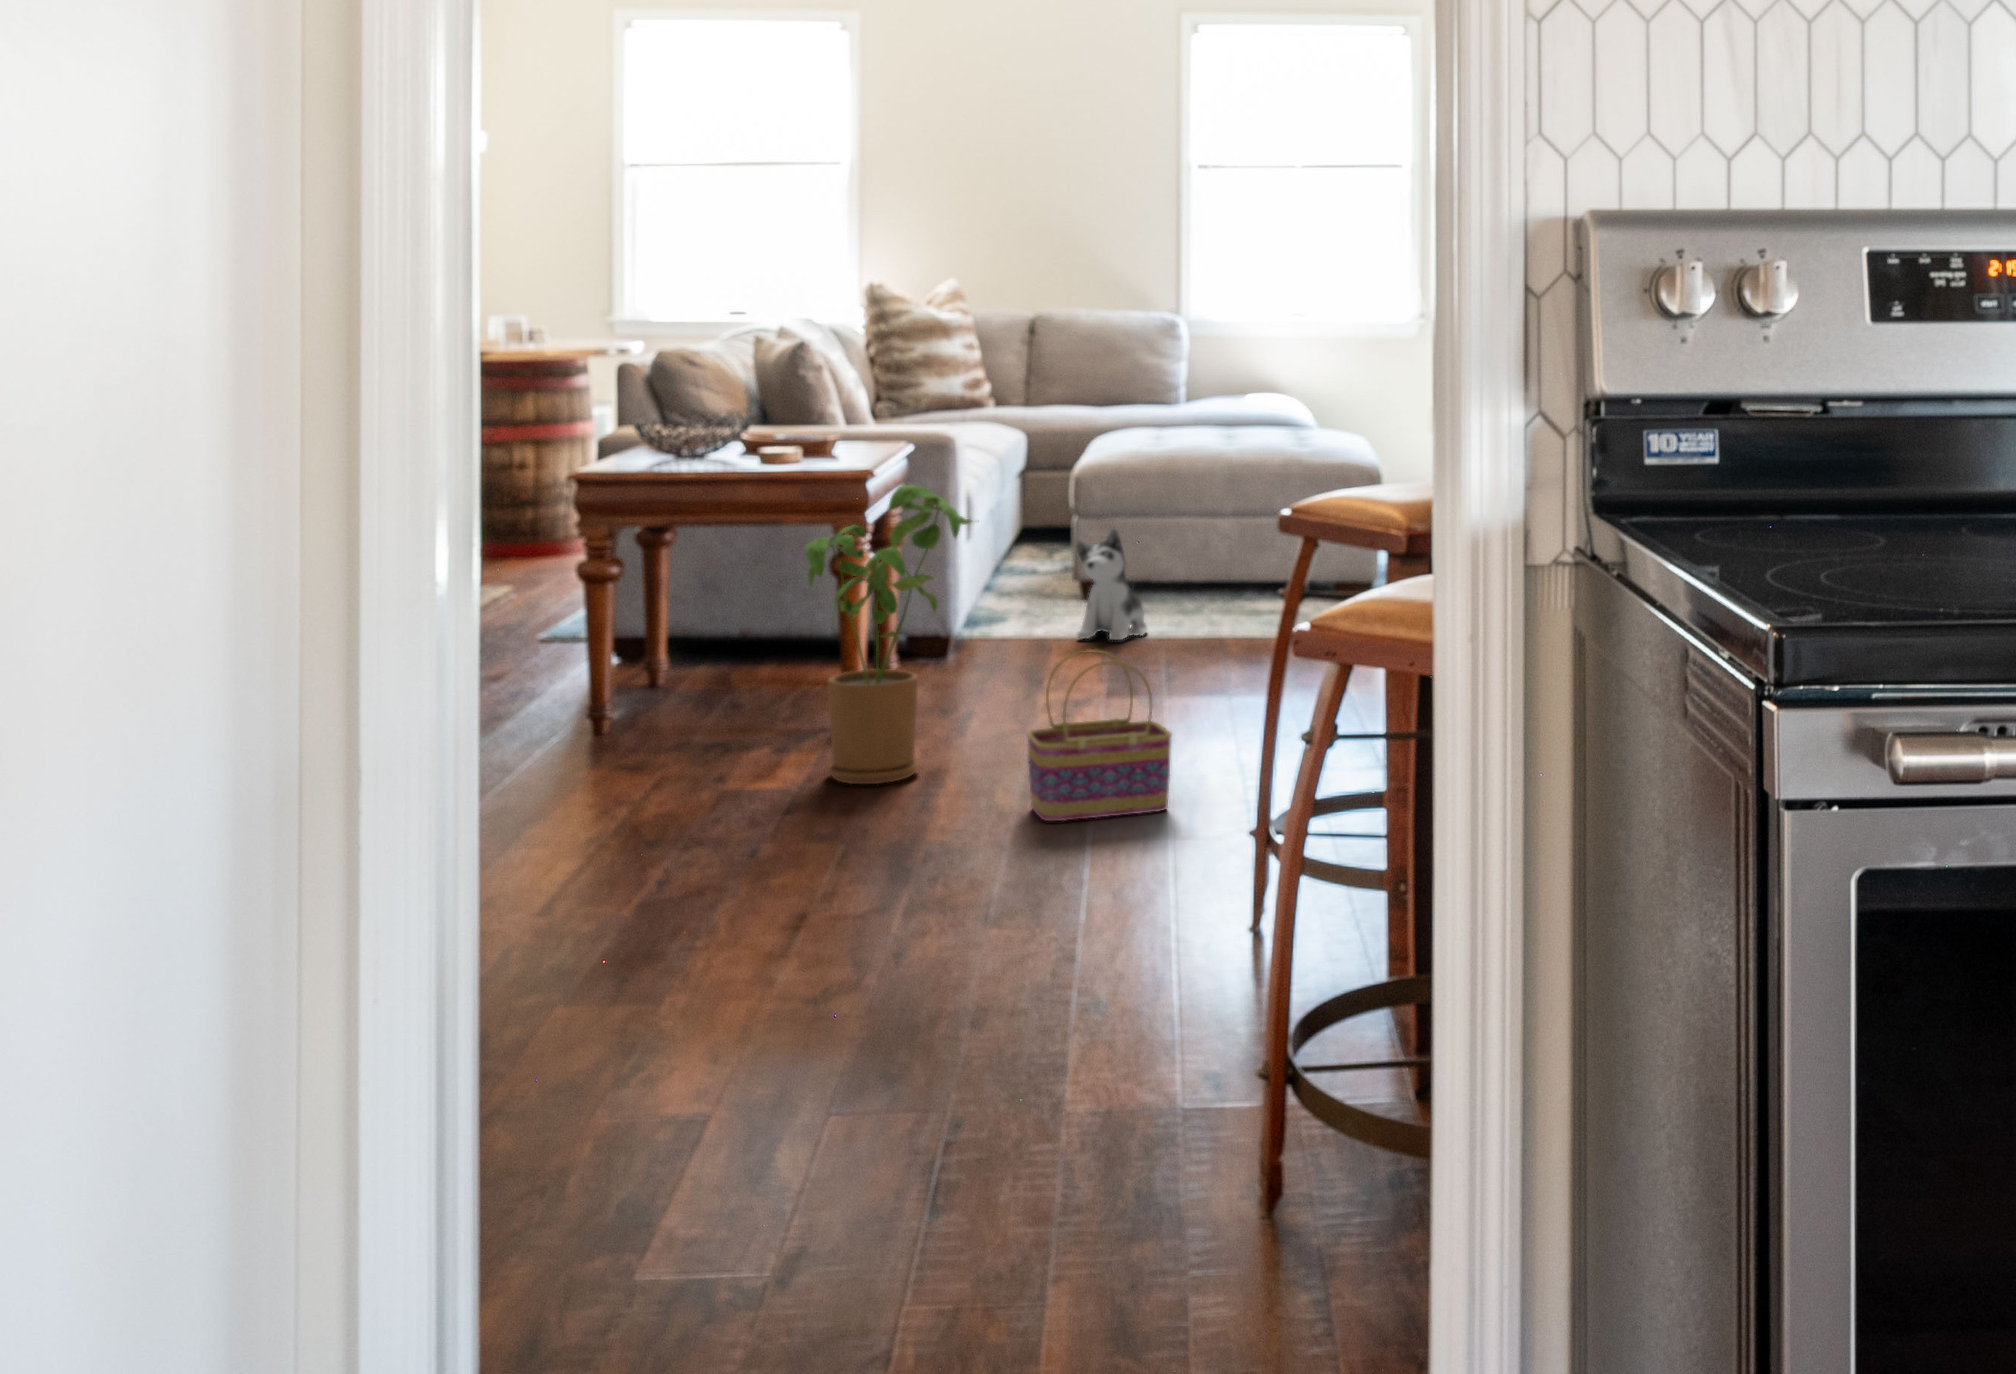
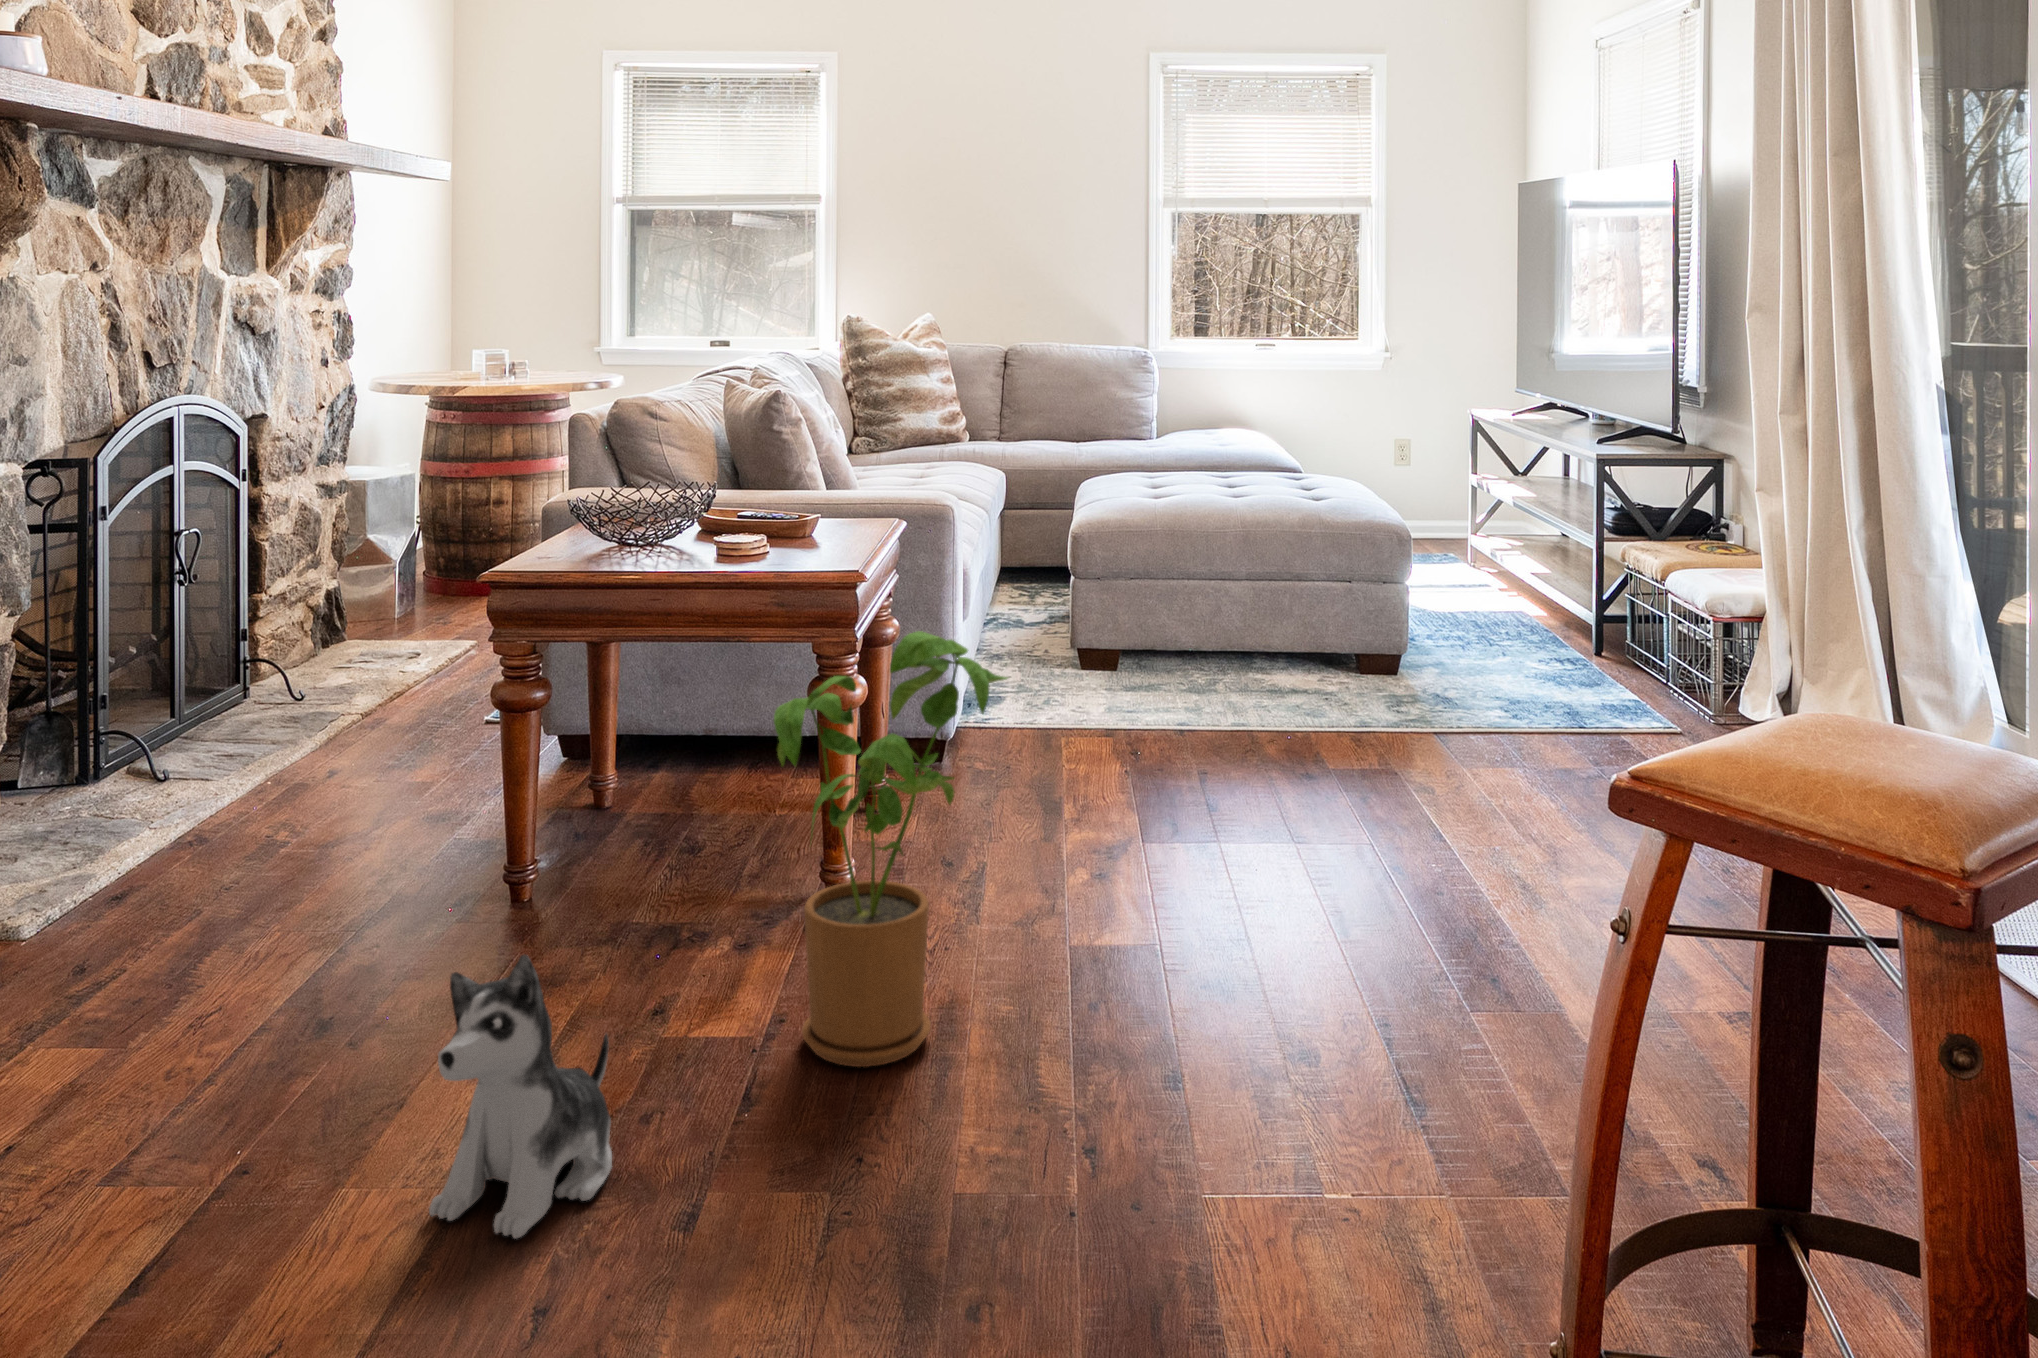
plush toy: present [1077,529,1147,640] -> present [429,954,612,1238]
basket: present [1027,649,1172,821] -> none [1099,907,1326,1204]

